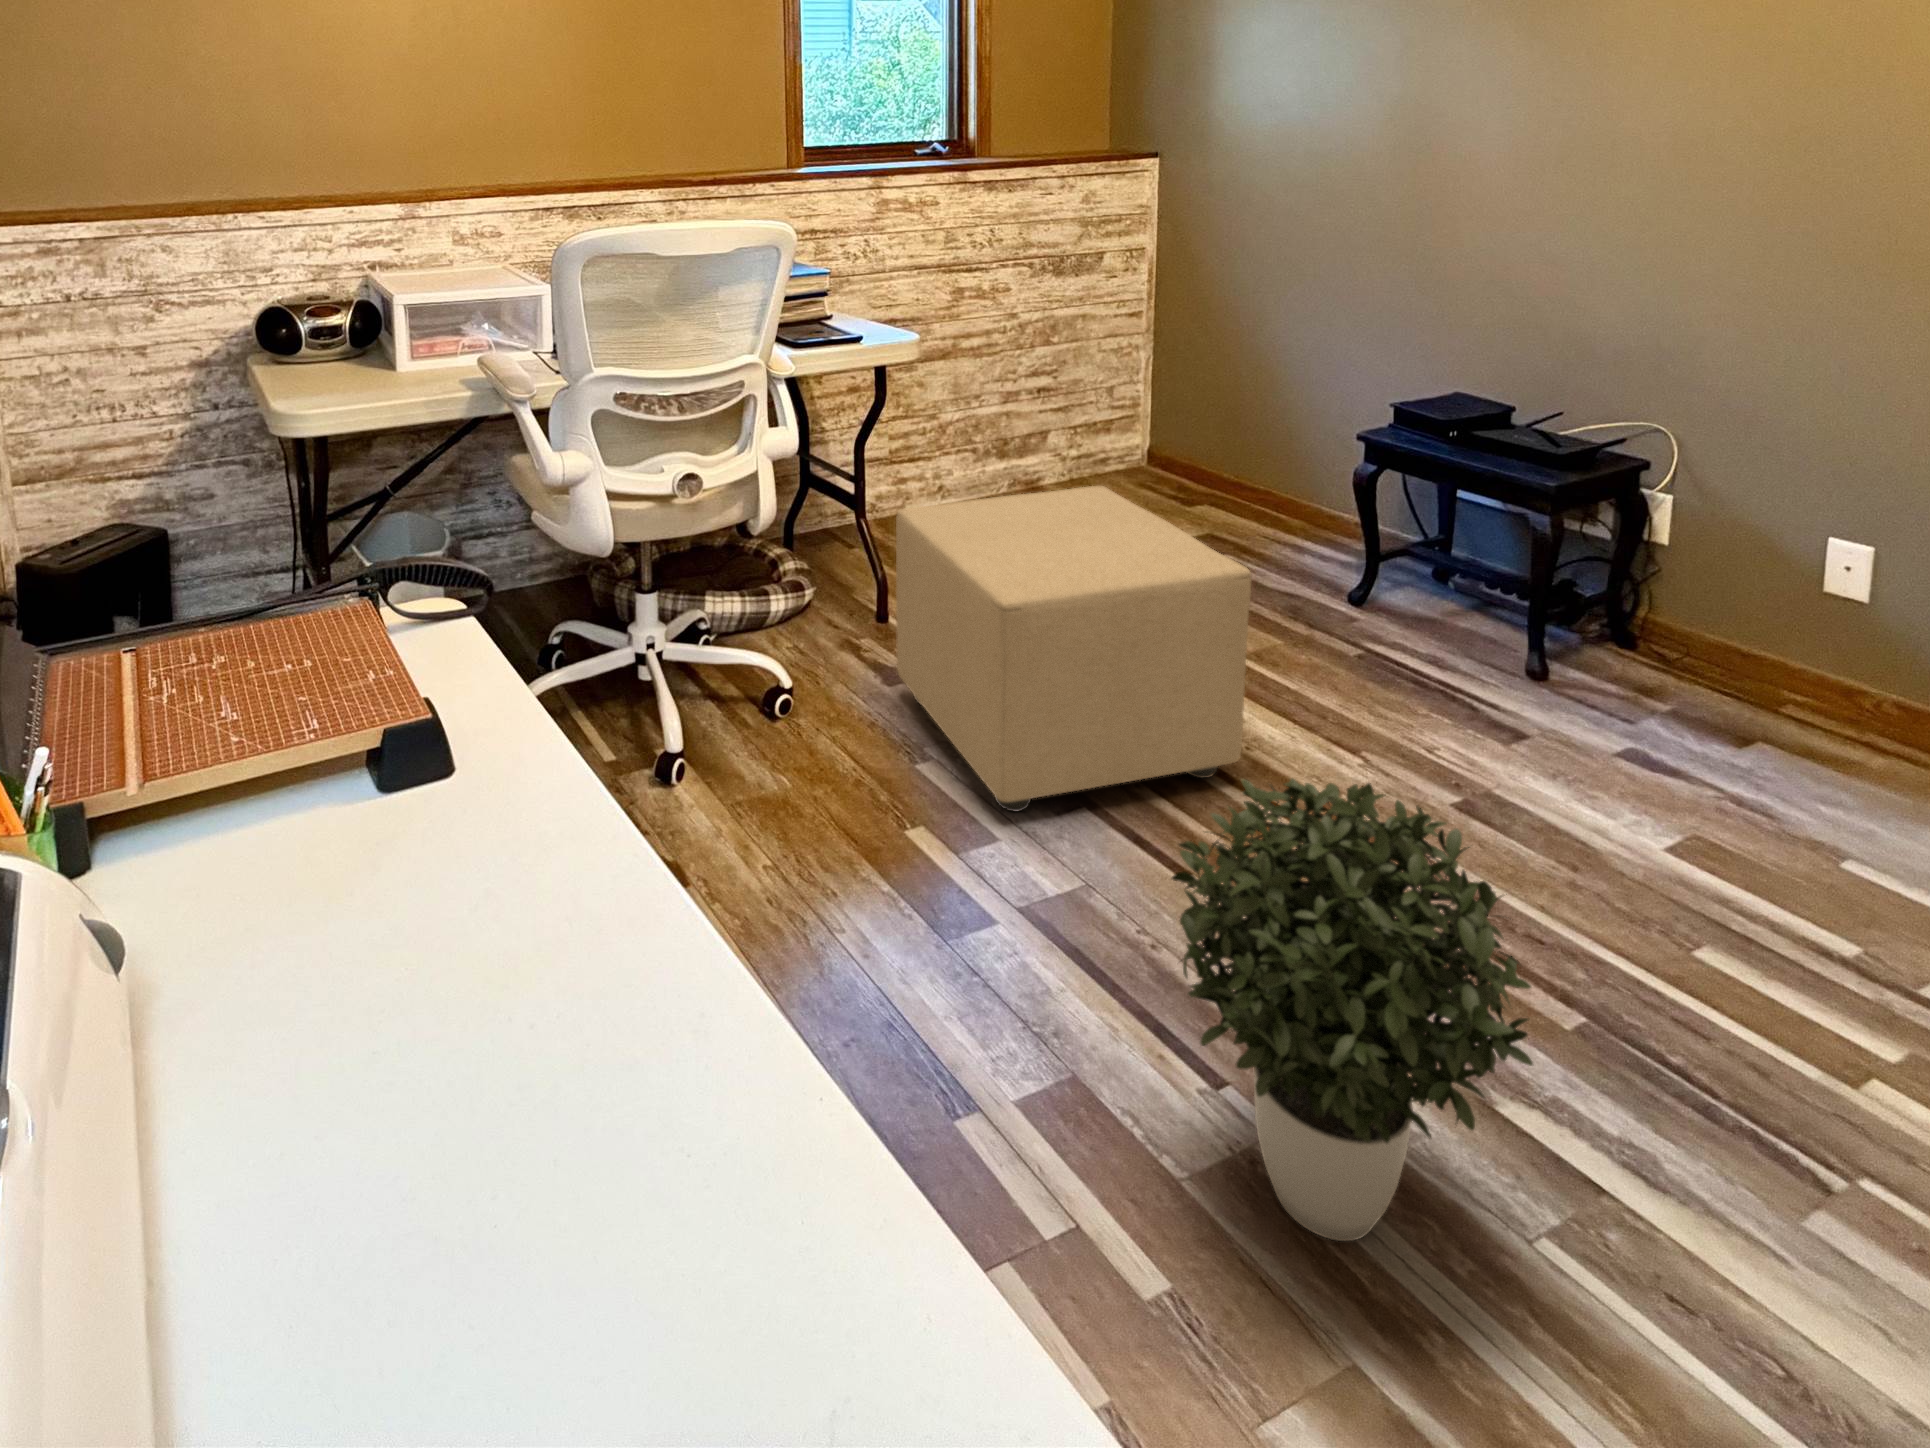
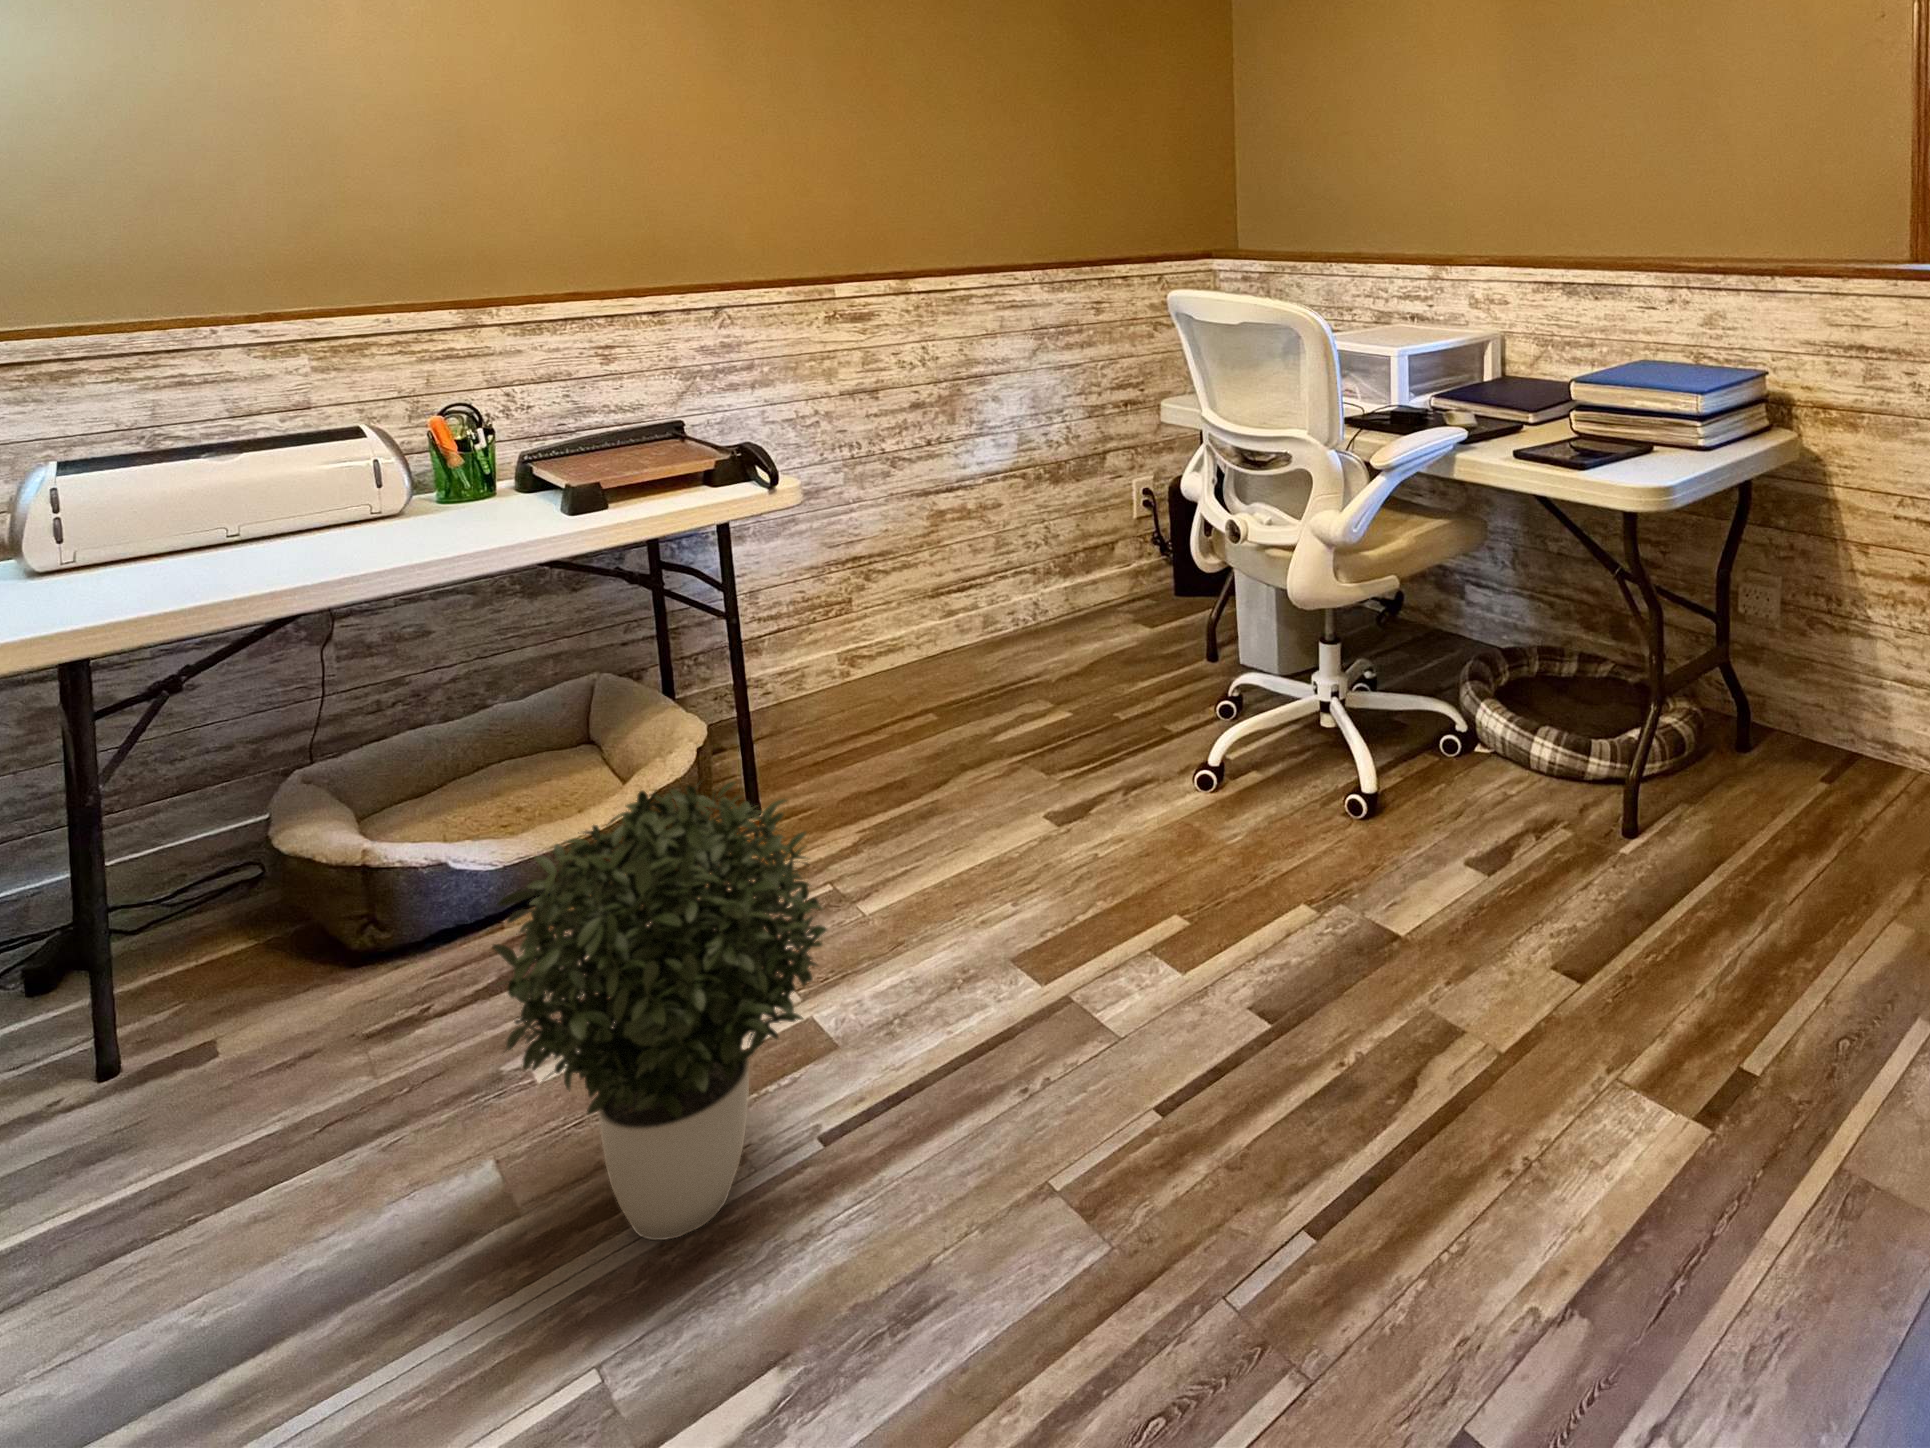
ottoman: present [896,486,1251,812] -> none [1206,654,1673,1142]

